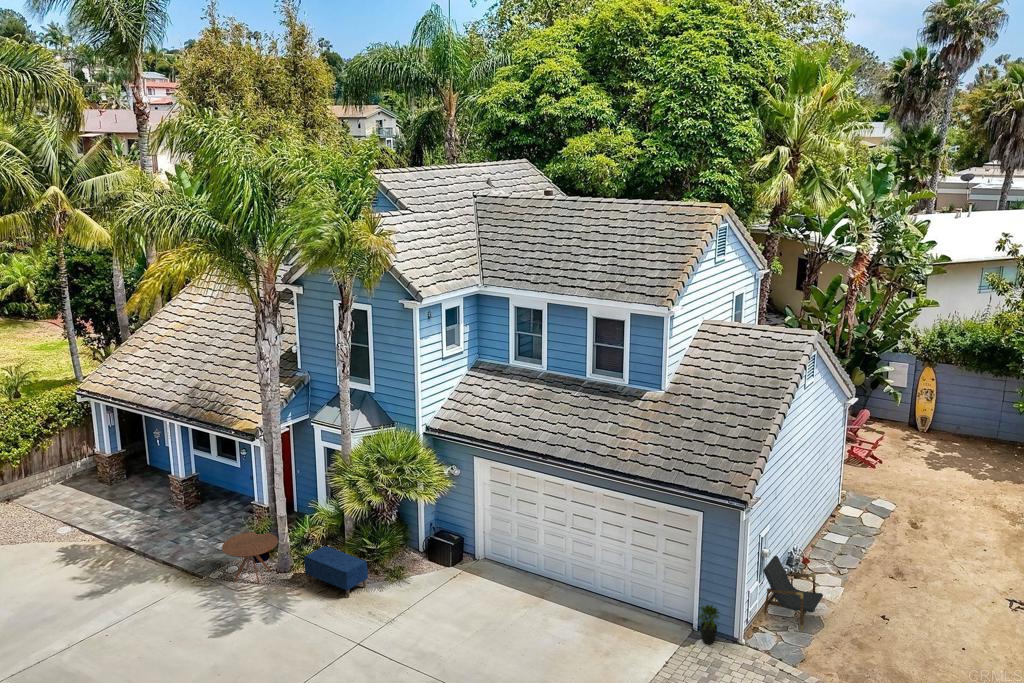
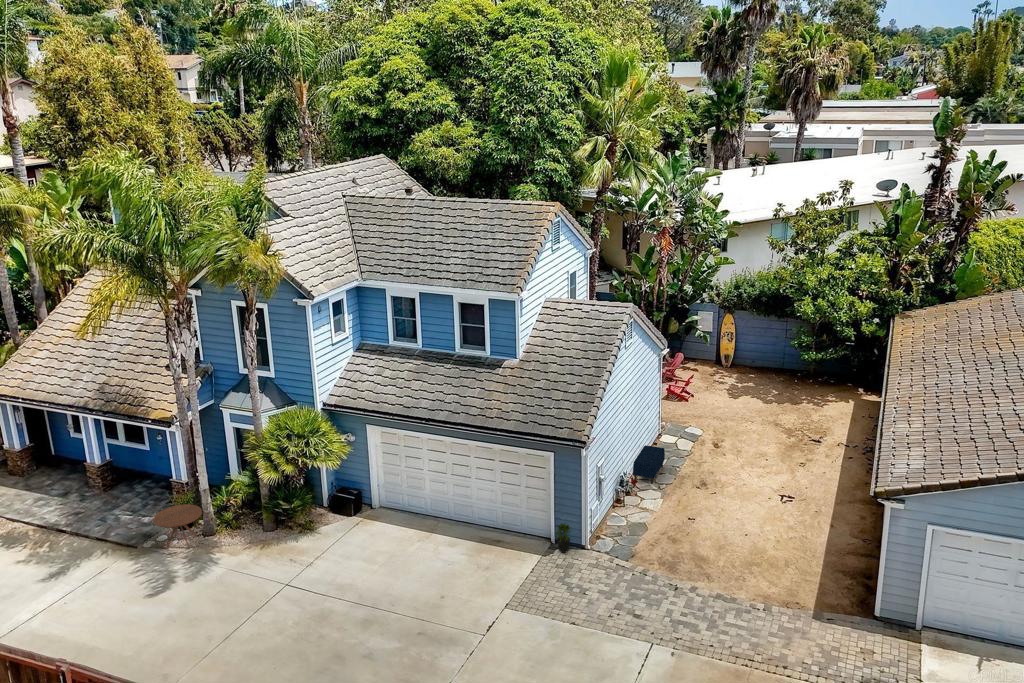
bench: present [304,546,368,598] -> present [633,445,665,484]
lounge chair: present [763,556,823,631] -> none [602,480,647,535]

